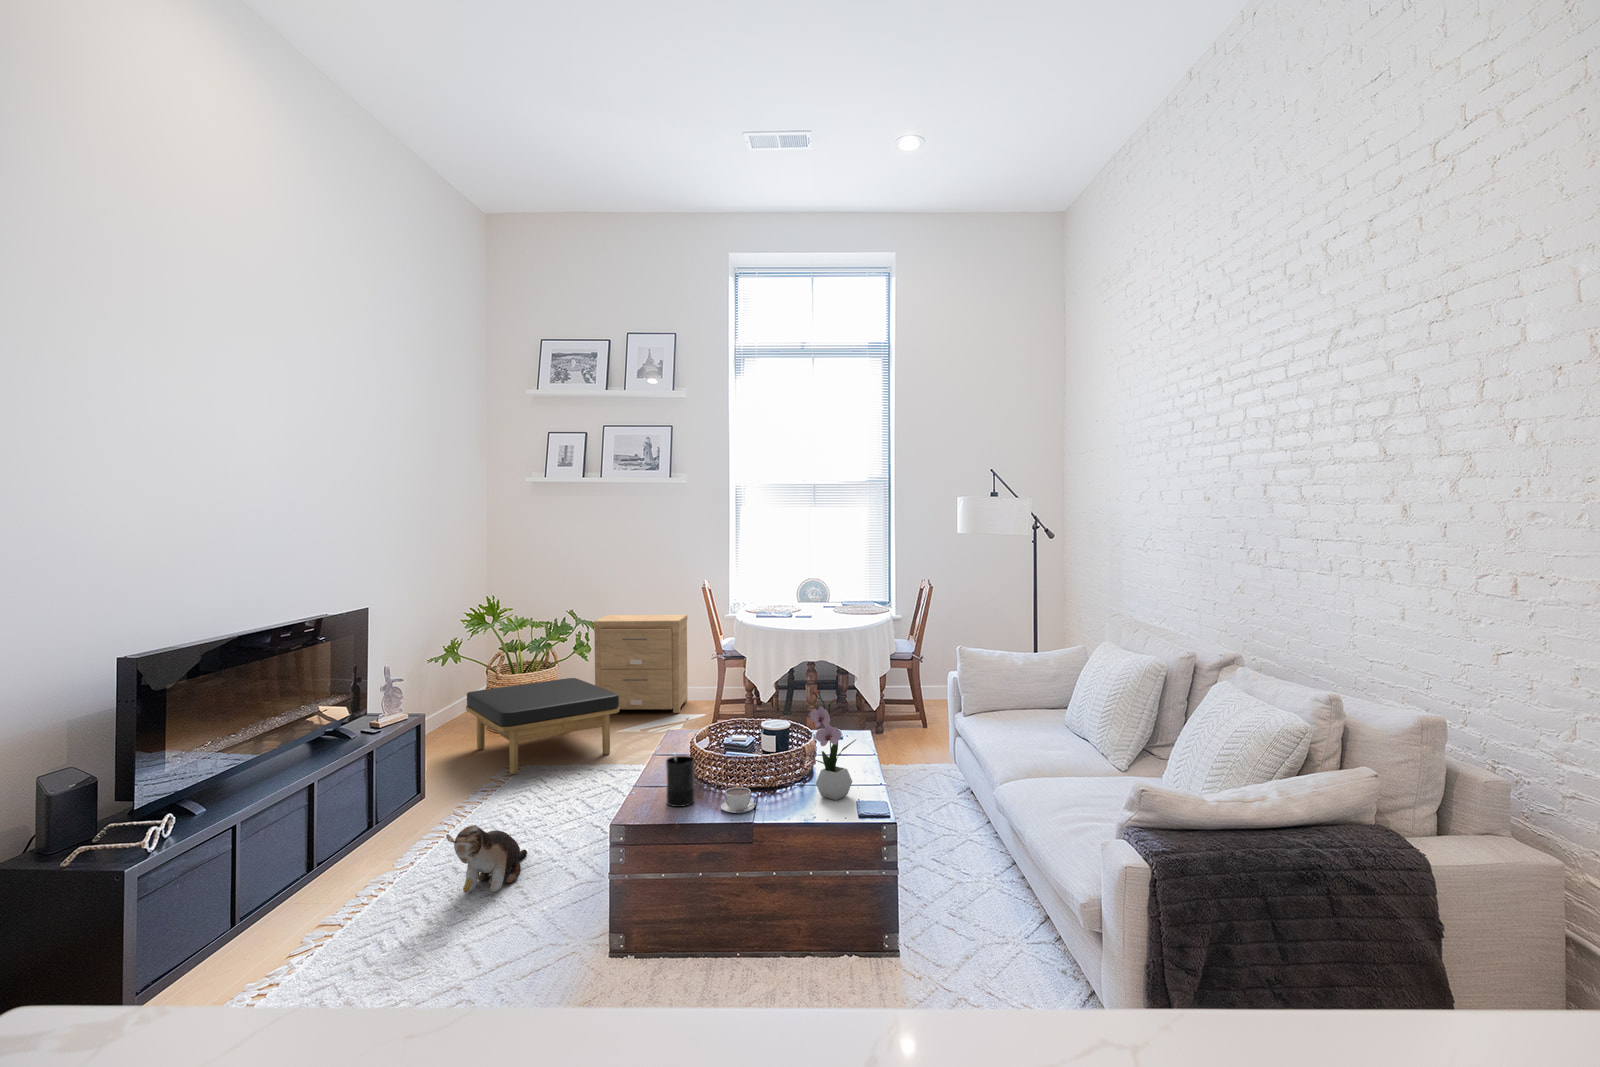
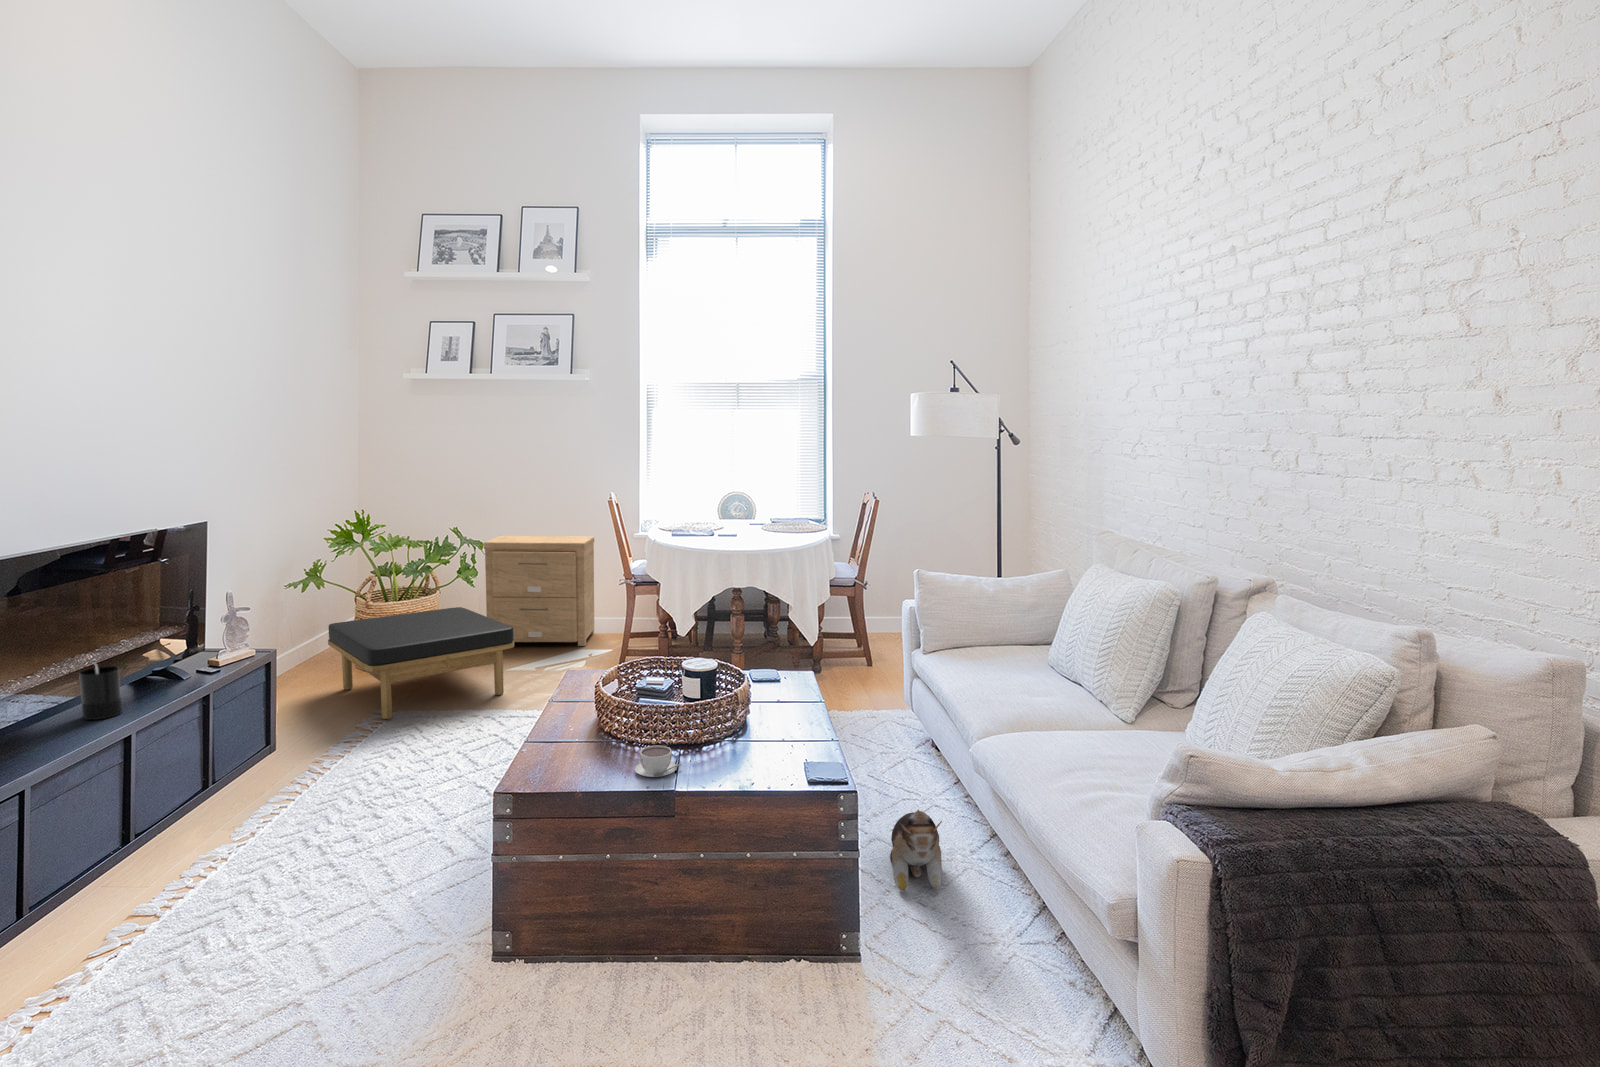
flower arrangement: present [810,690,856,800] -> none [743,631,798,759]
candle: present [666,754,695,807] -> present [79,664,122,720]
plush toy: present [446,825,527,893] -> present [890,810,942,890]

